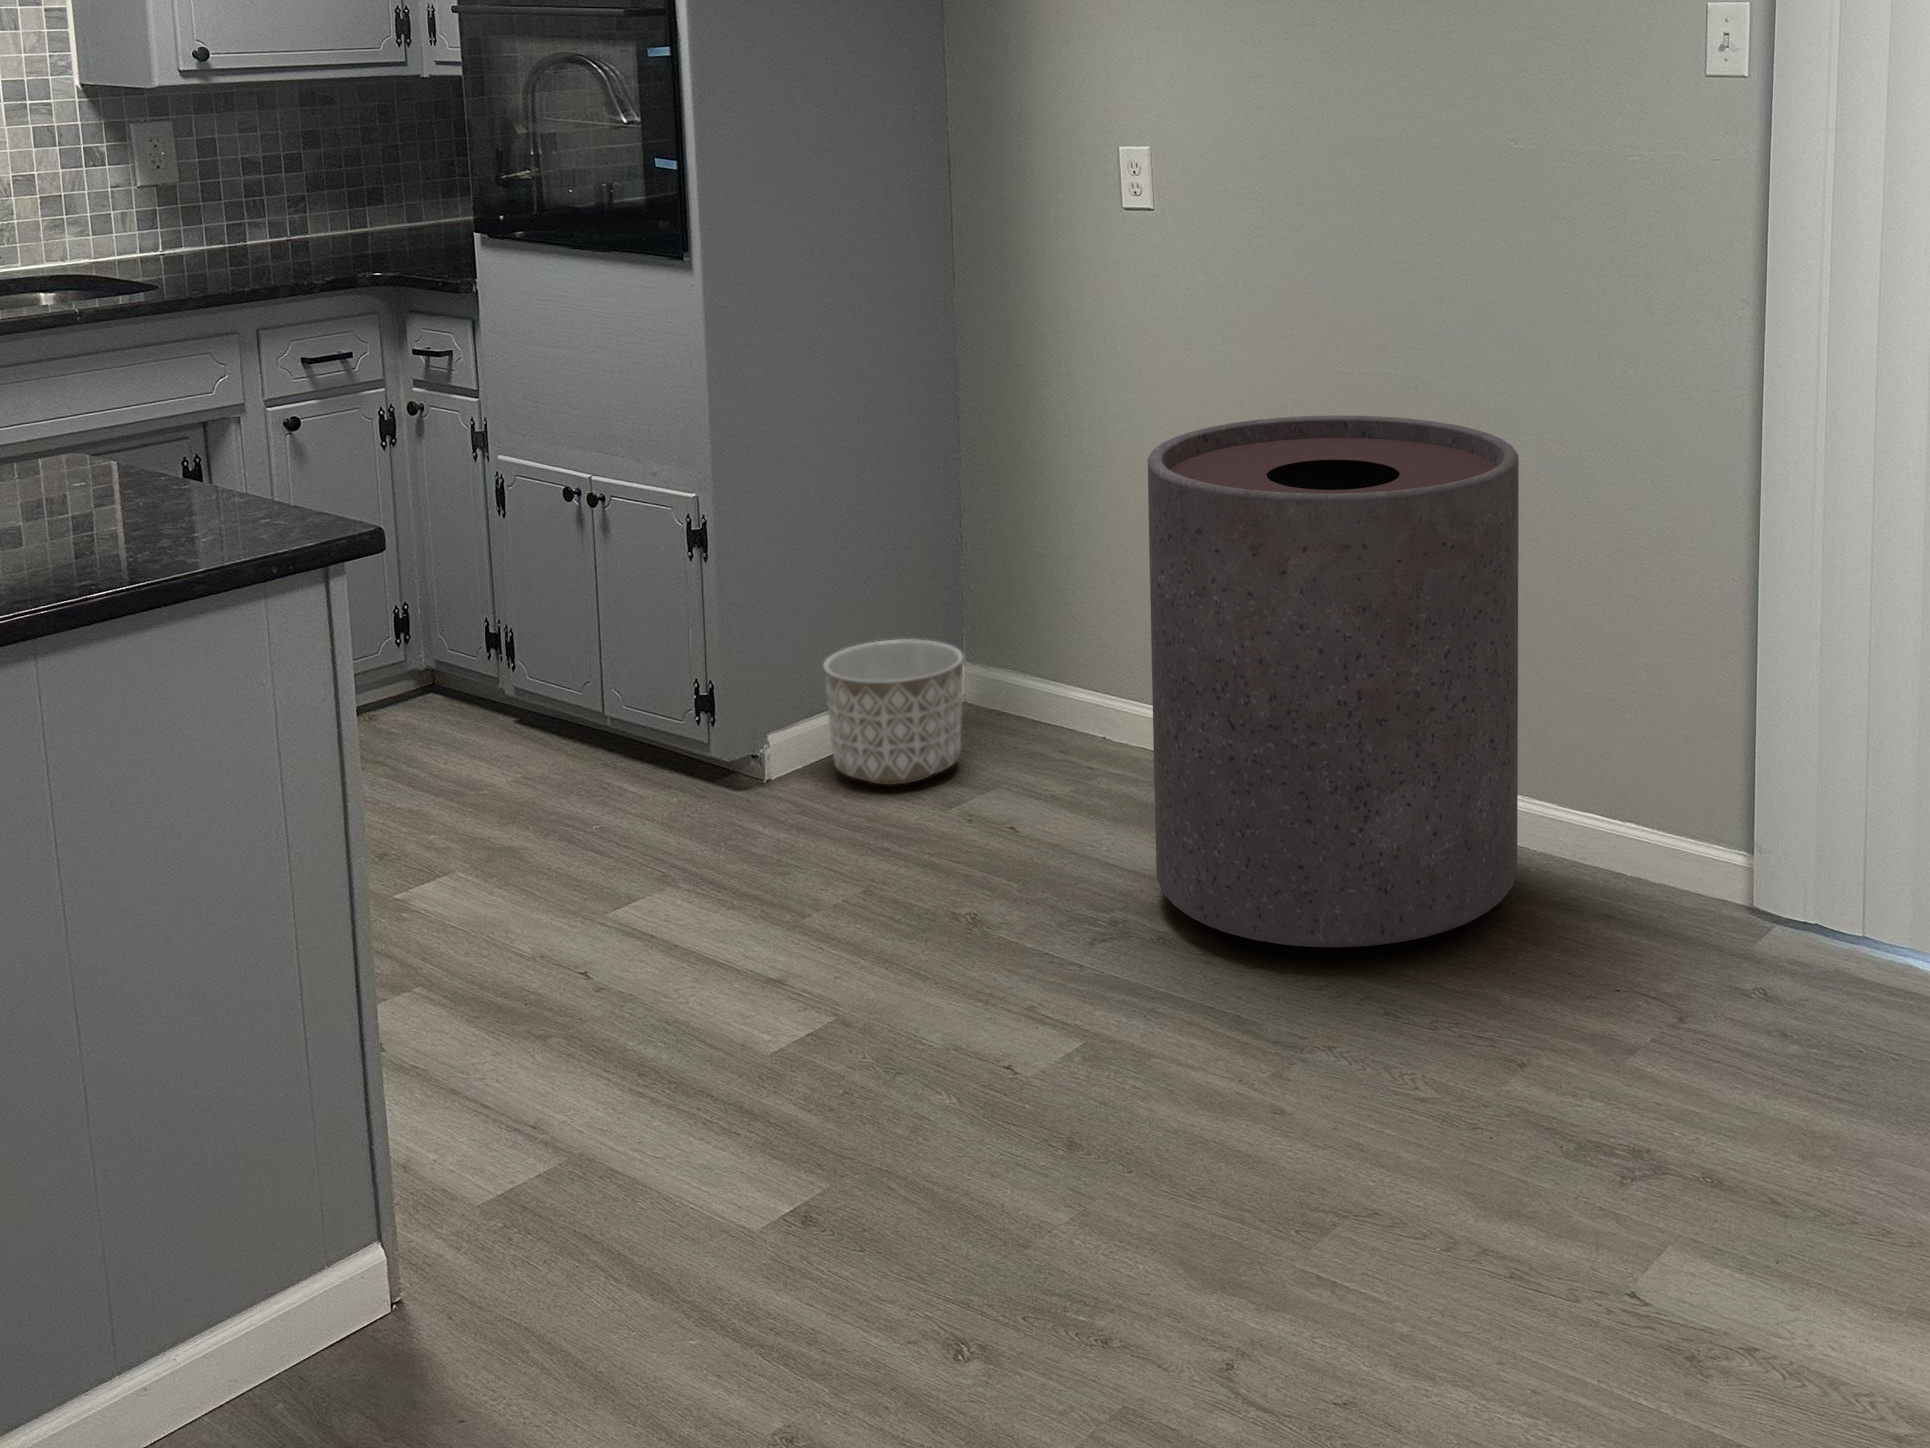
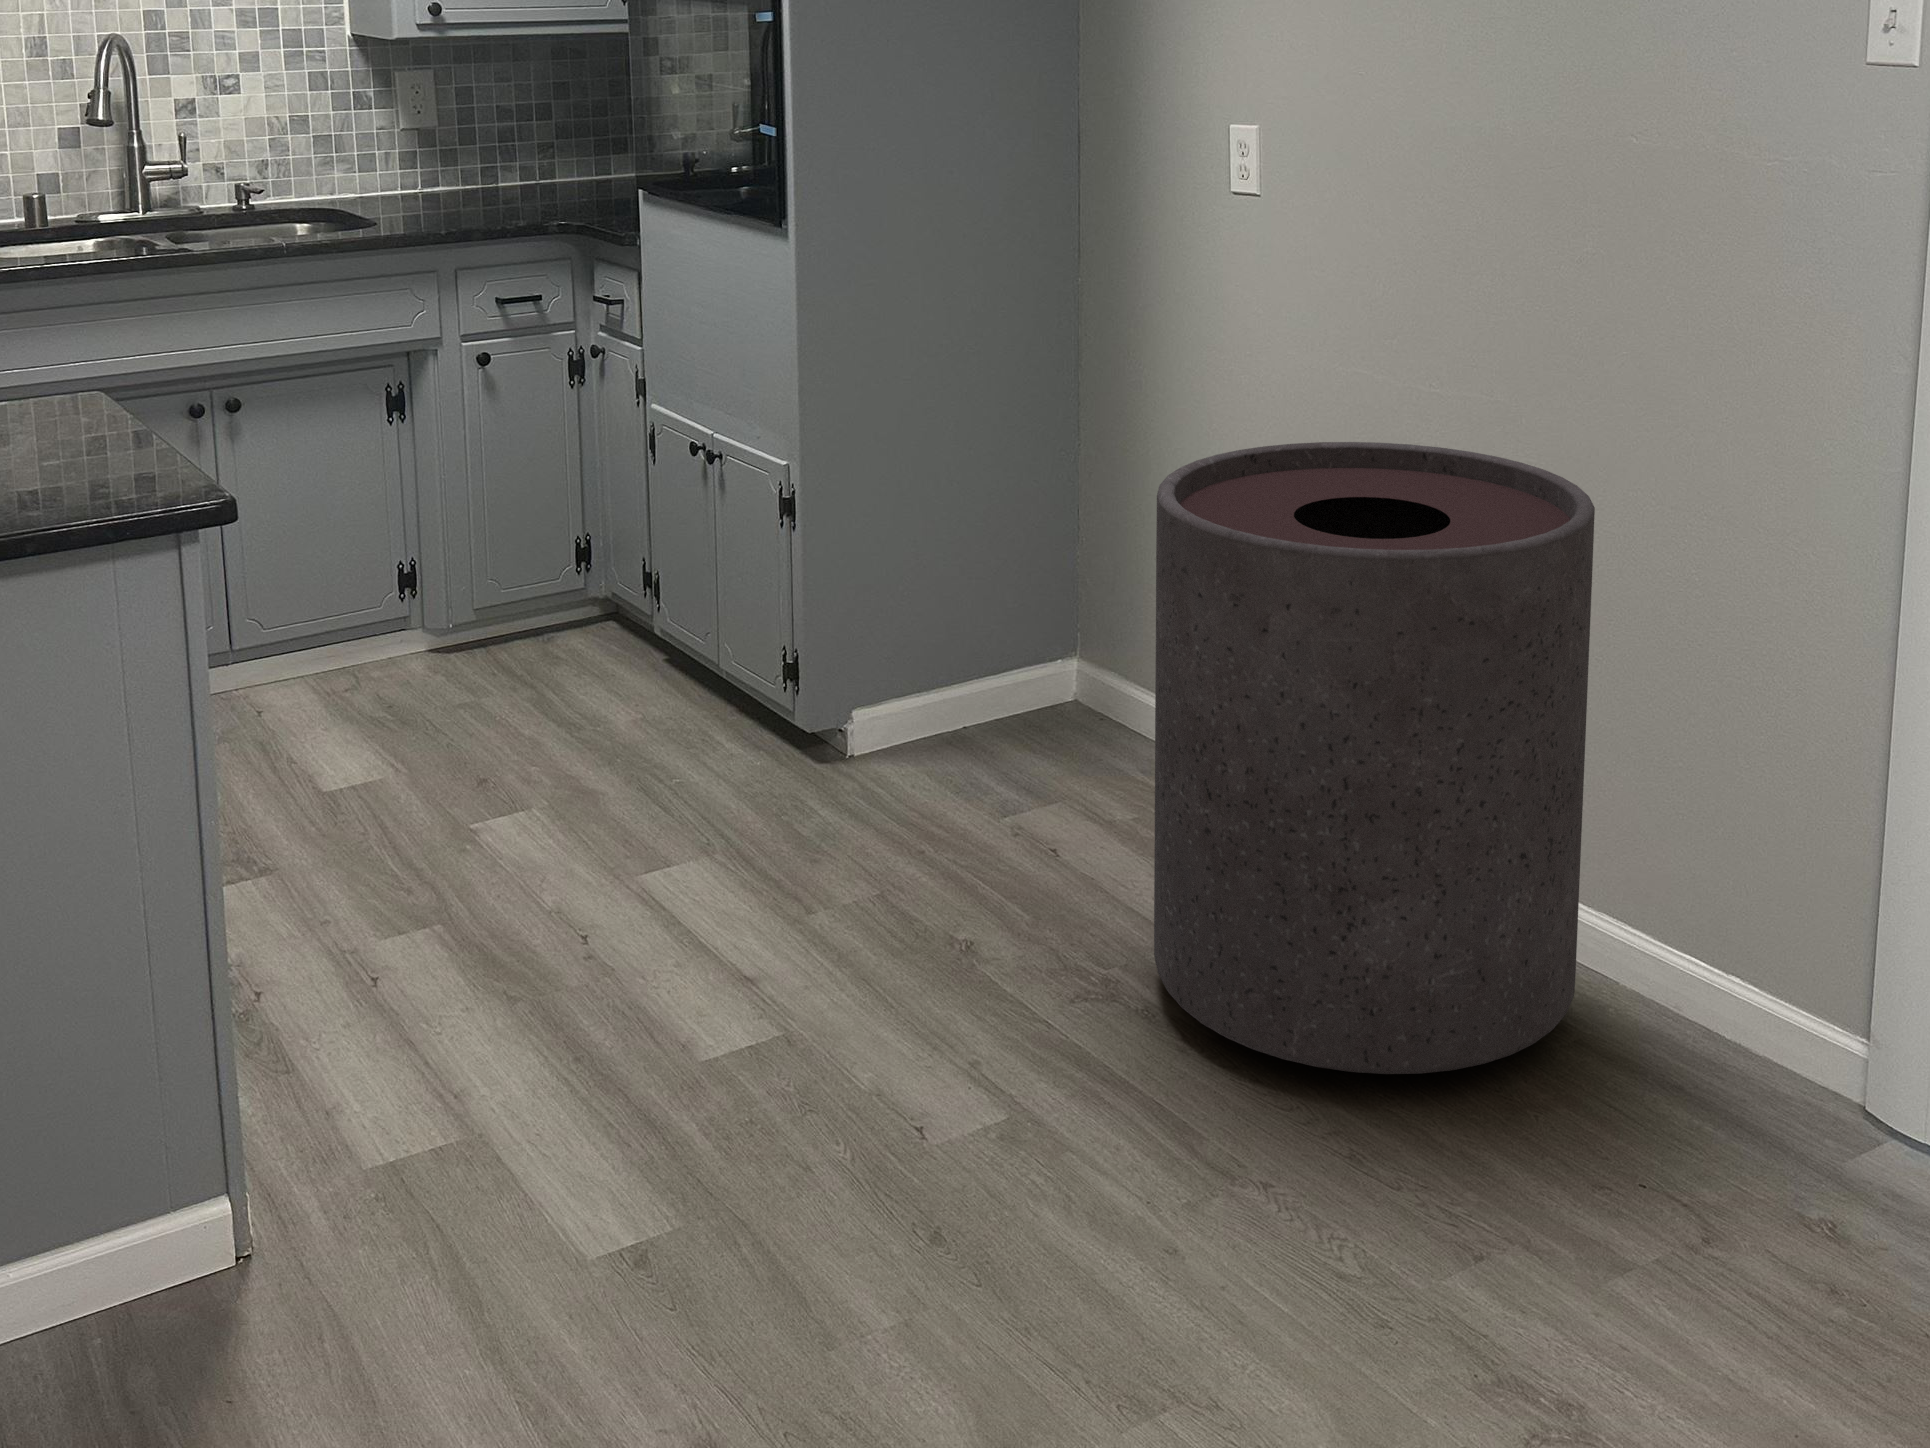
planter: present [823,639,963,785] -> none [906,628,1049,781]

